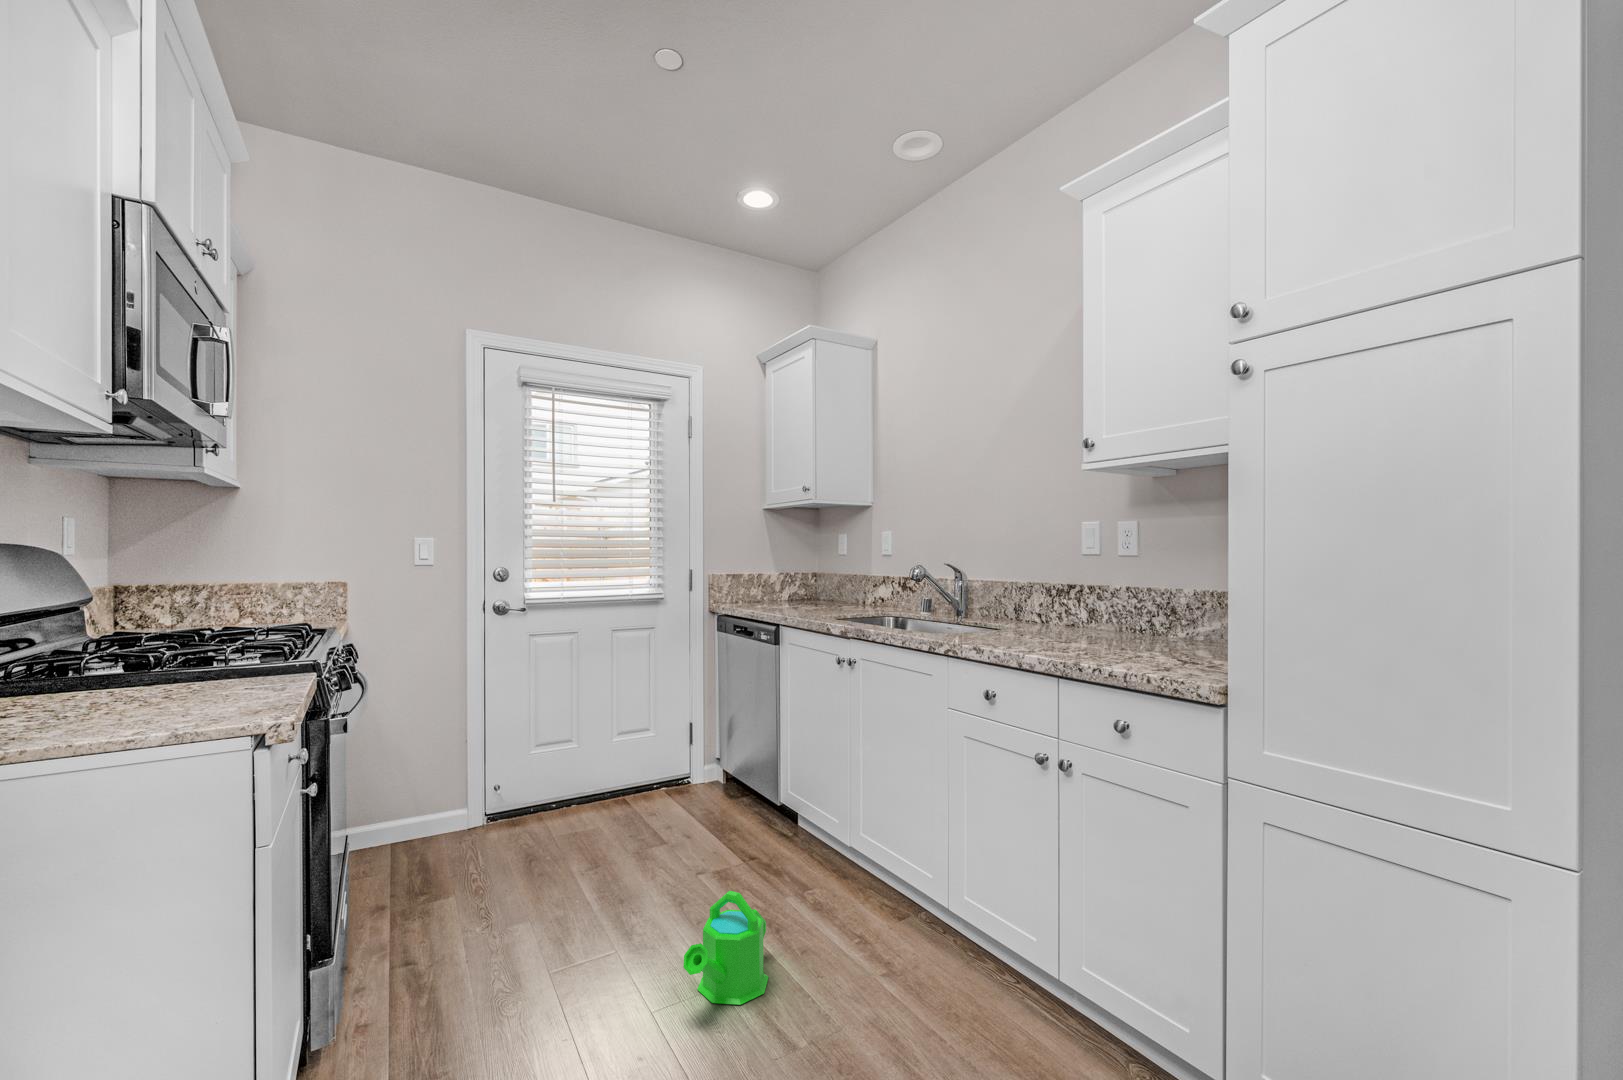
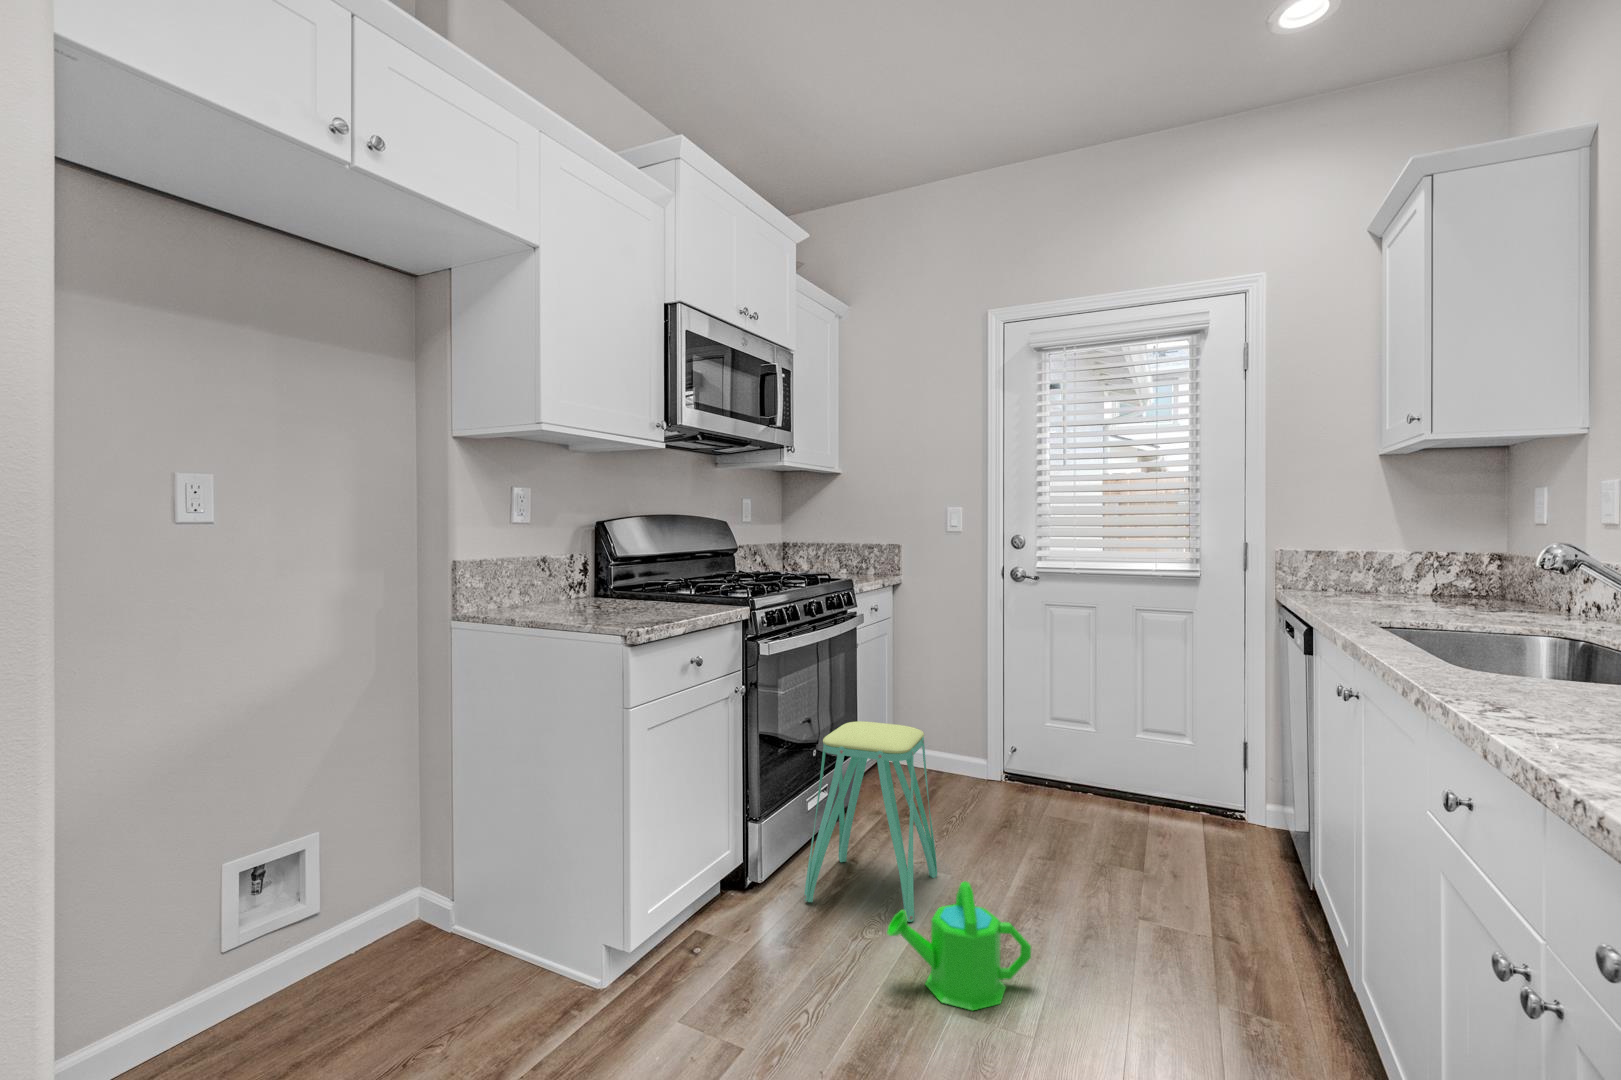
stool: none [464,782,625,1023] -> present [804,721,937,922]

